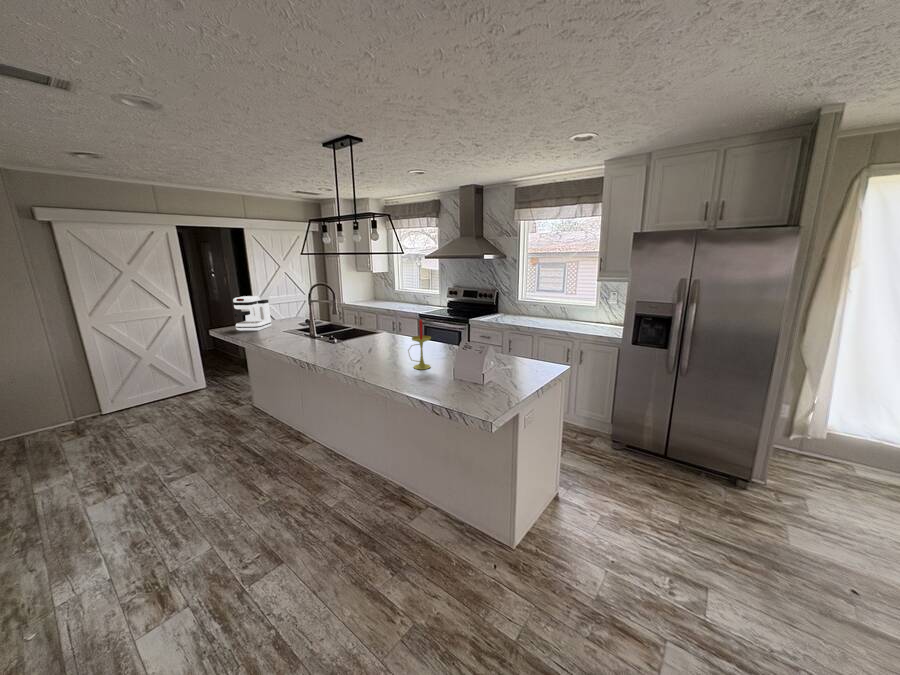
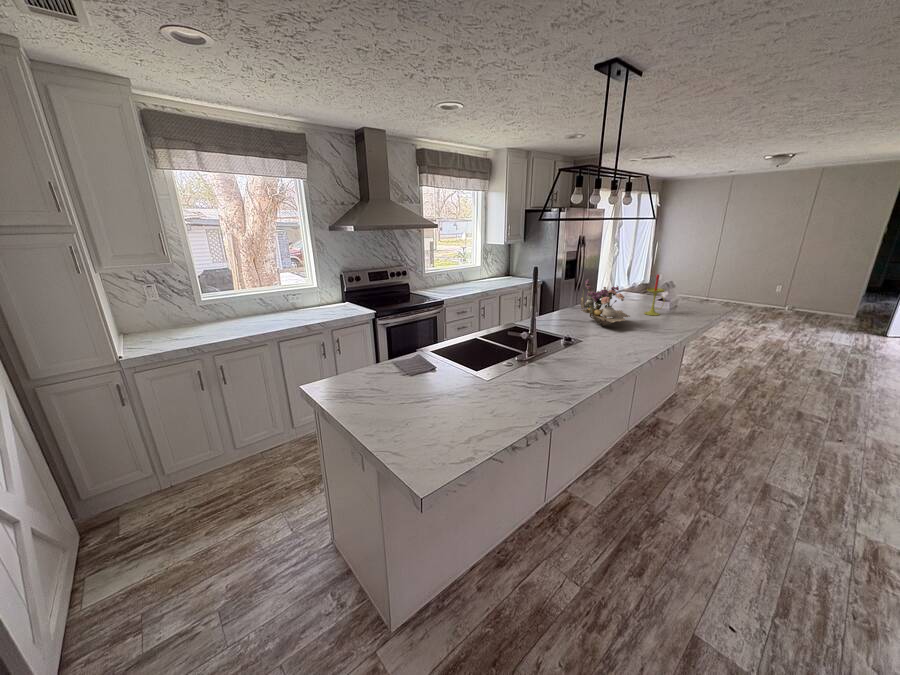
coffee maker: present [233,296,271,331] -> none [384,340,479,441]
flower arrangement: none [355,309,407,351] -> present [580,279,630,326]

